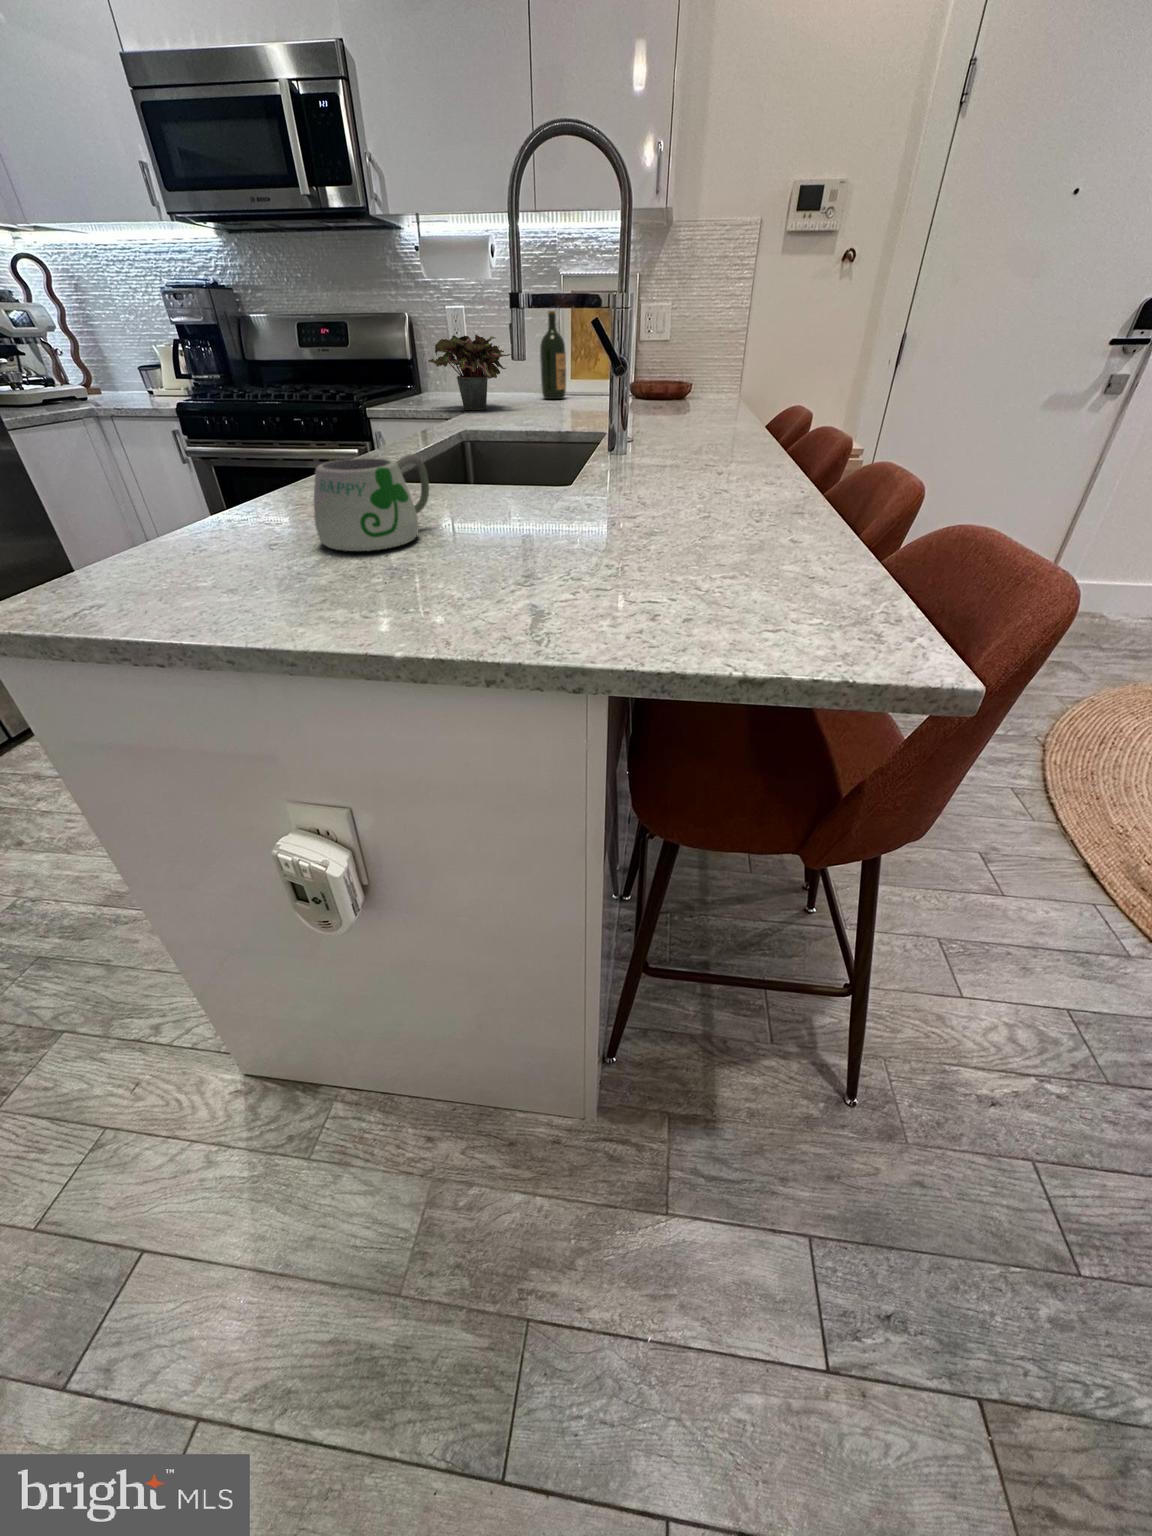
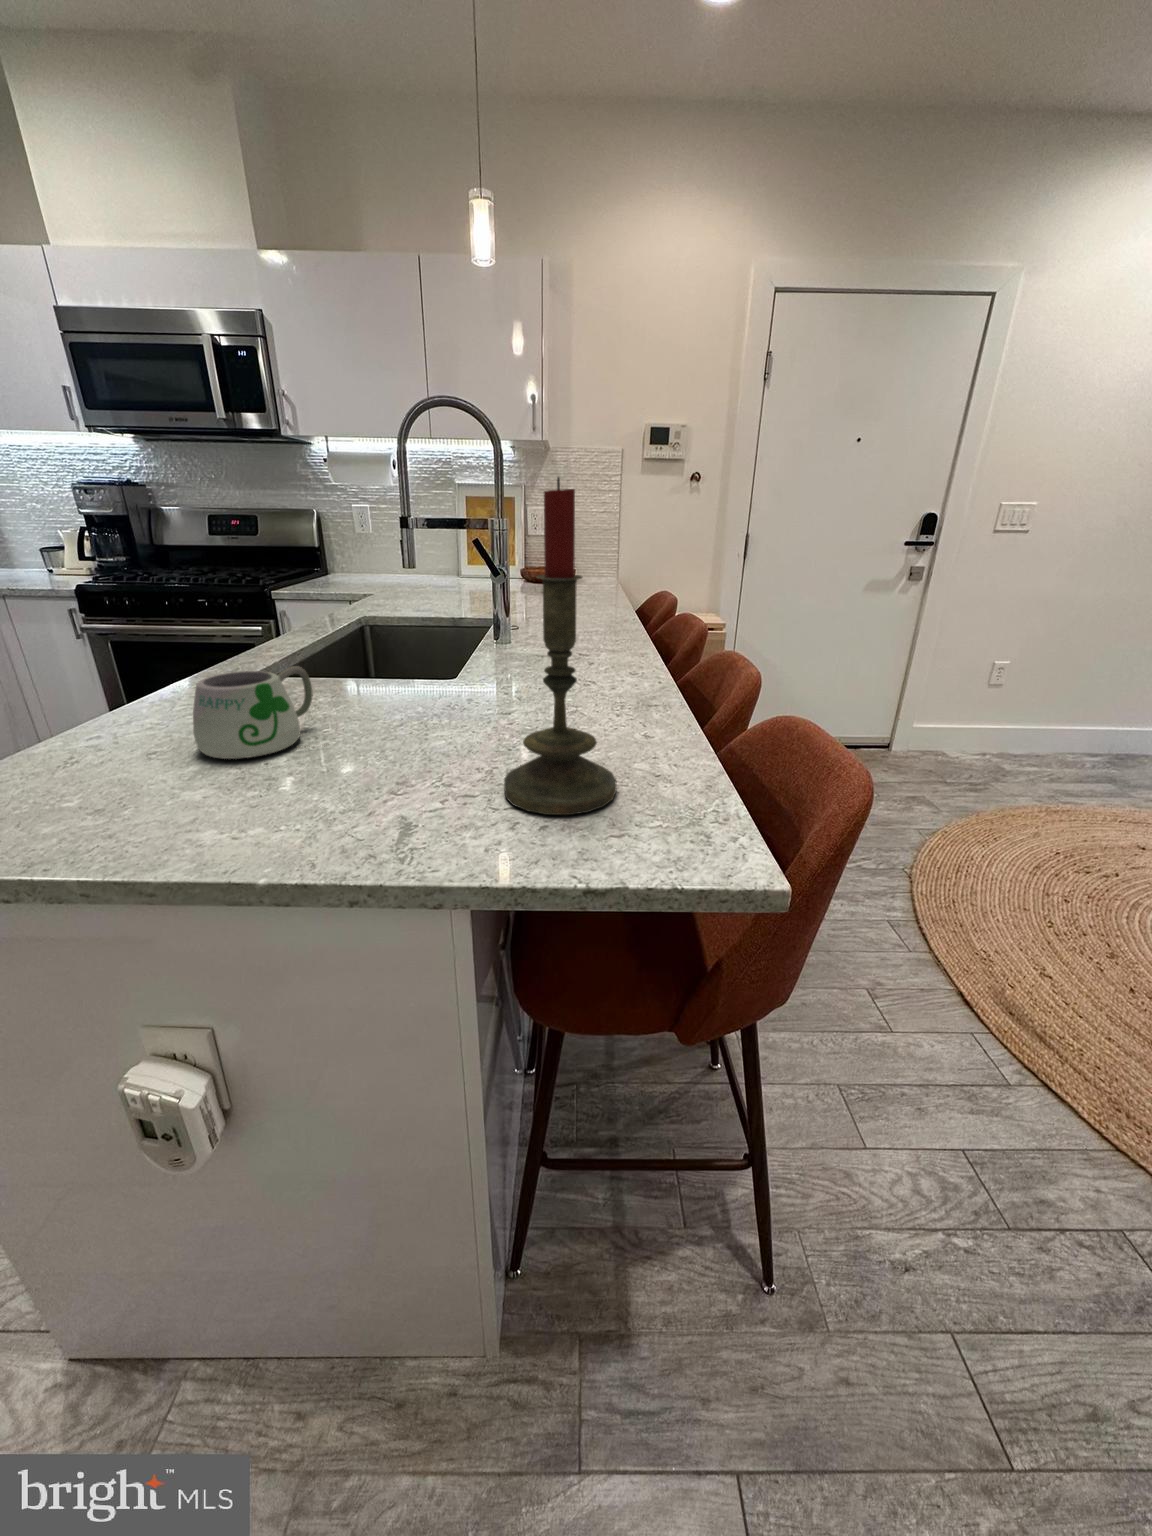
candle: none [640,160,767,609] -> present [504,477,617,815]
wine bottle: present [540,311,566,399] -> none [438,511,463,582]
potted plant: present [428,335,511,410] -> none [332,532,414,594]

